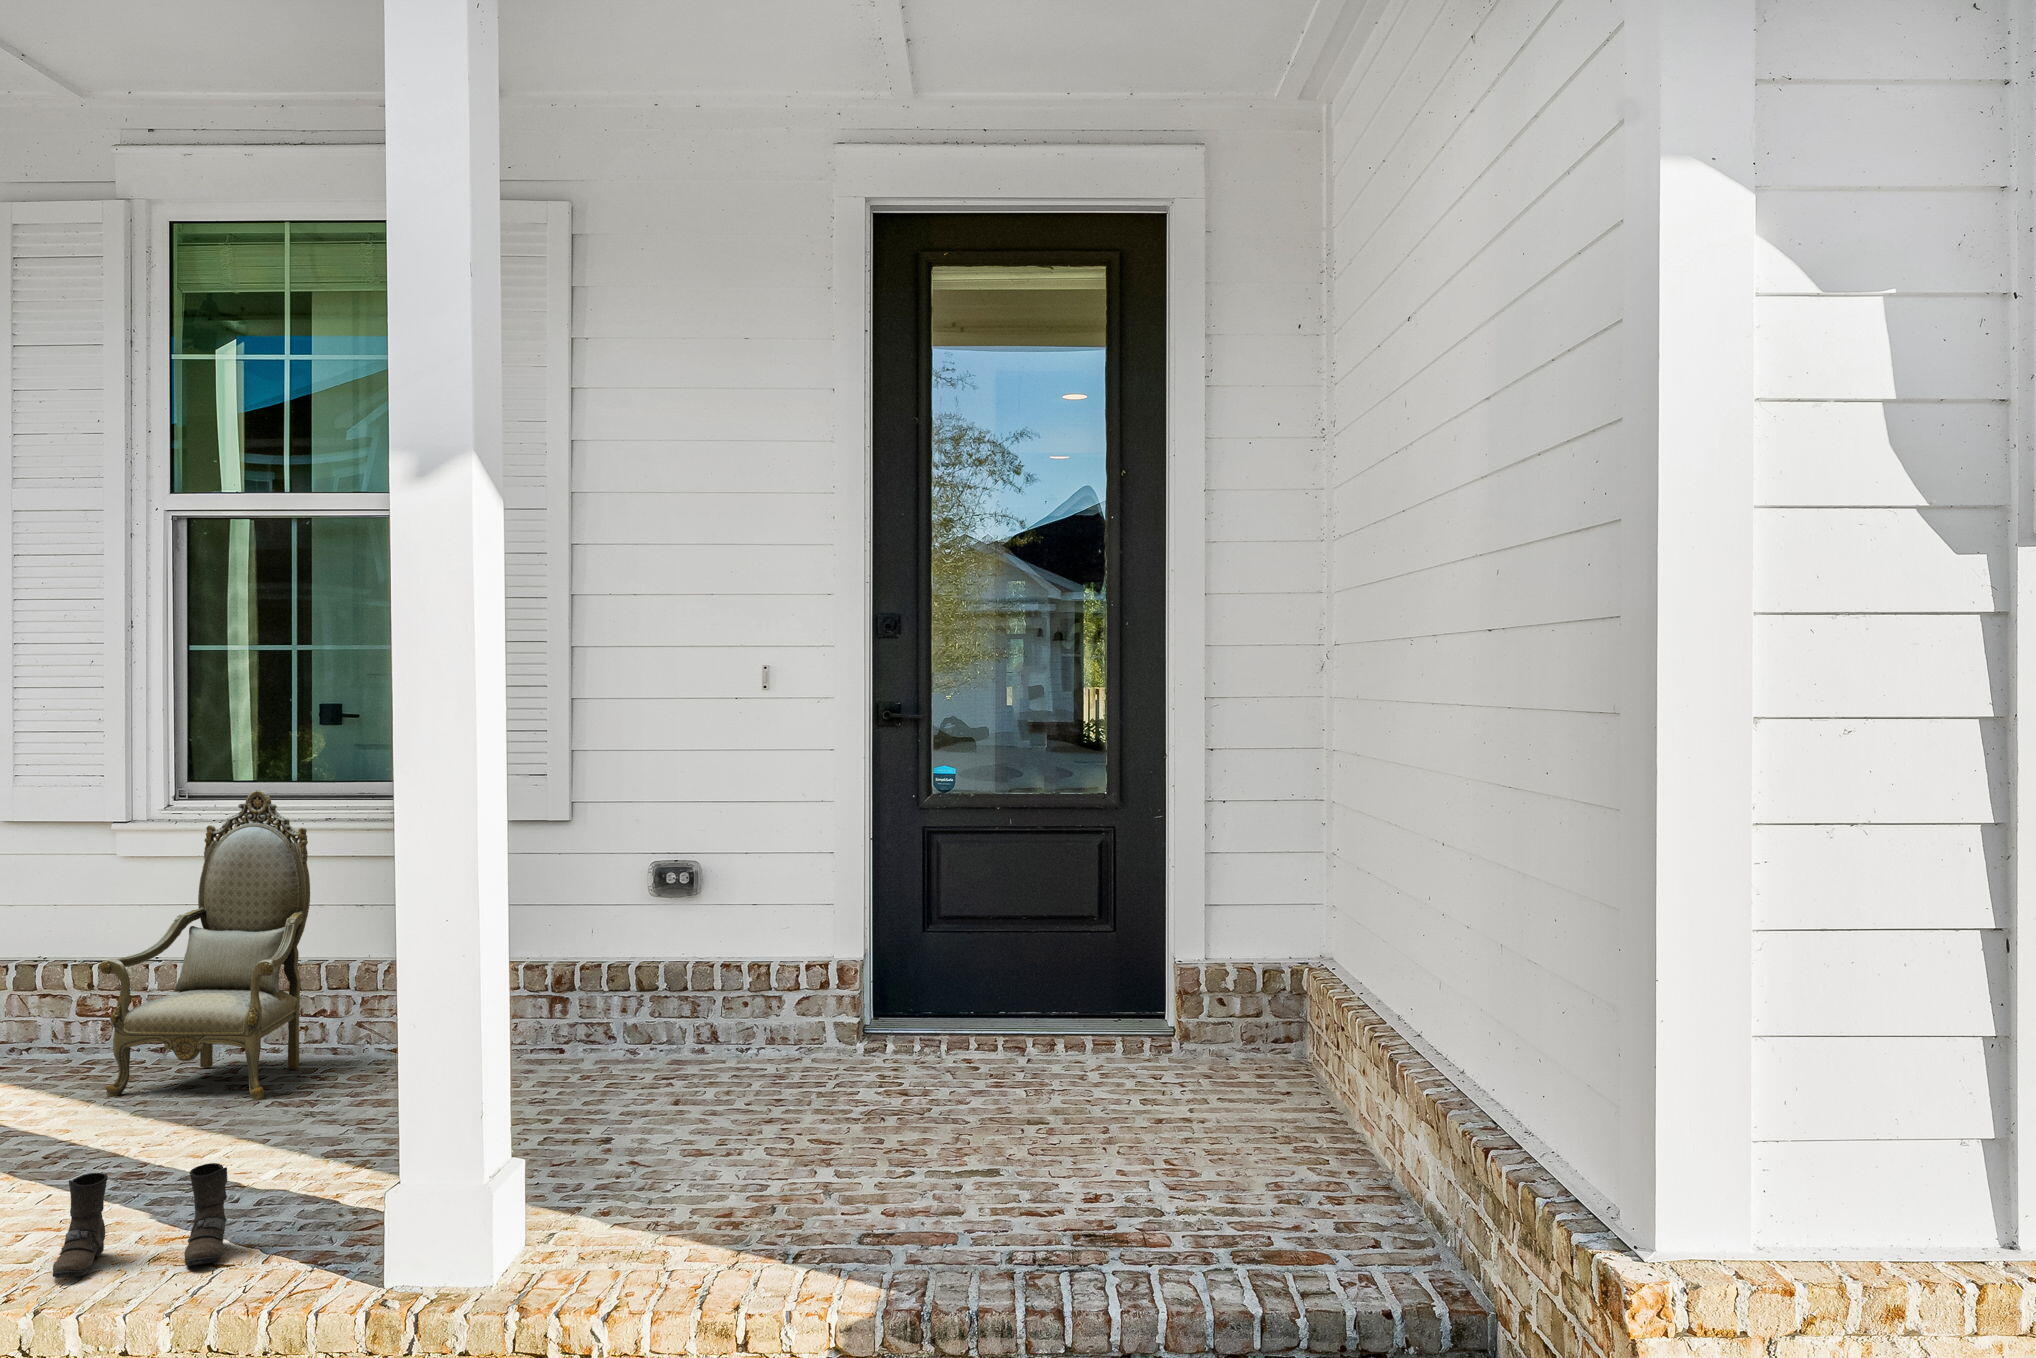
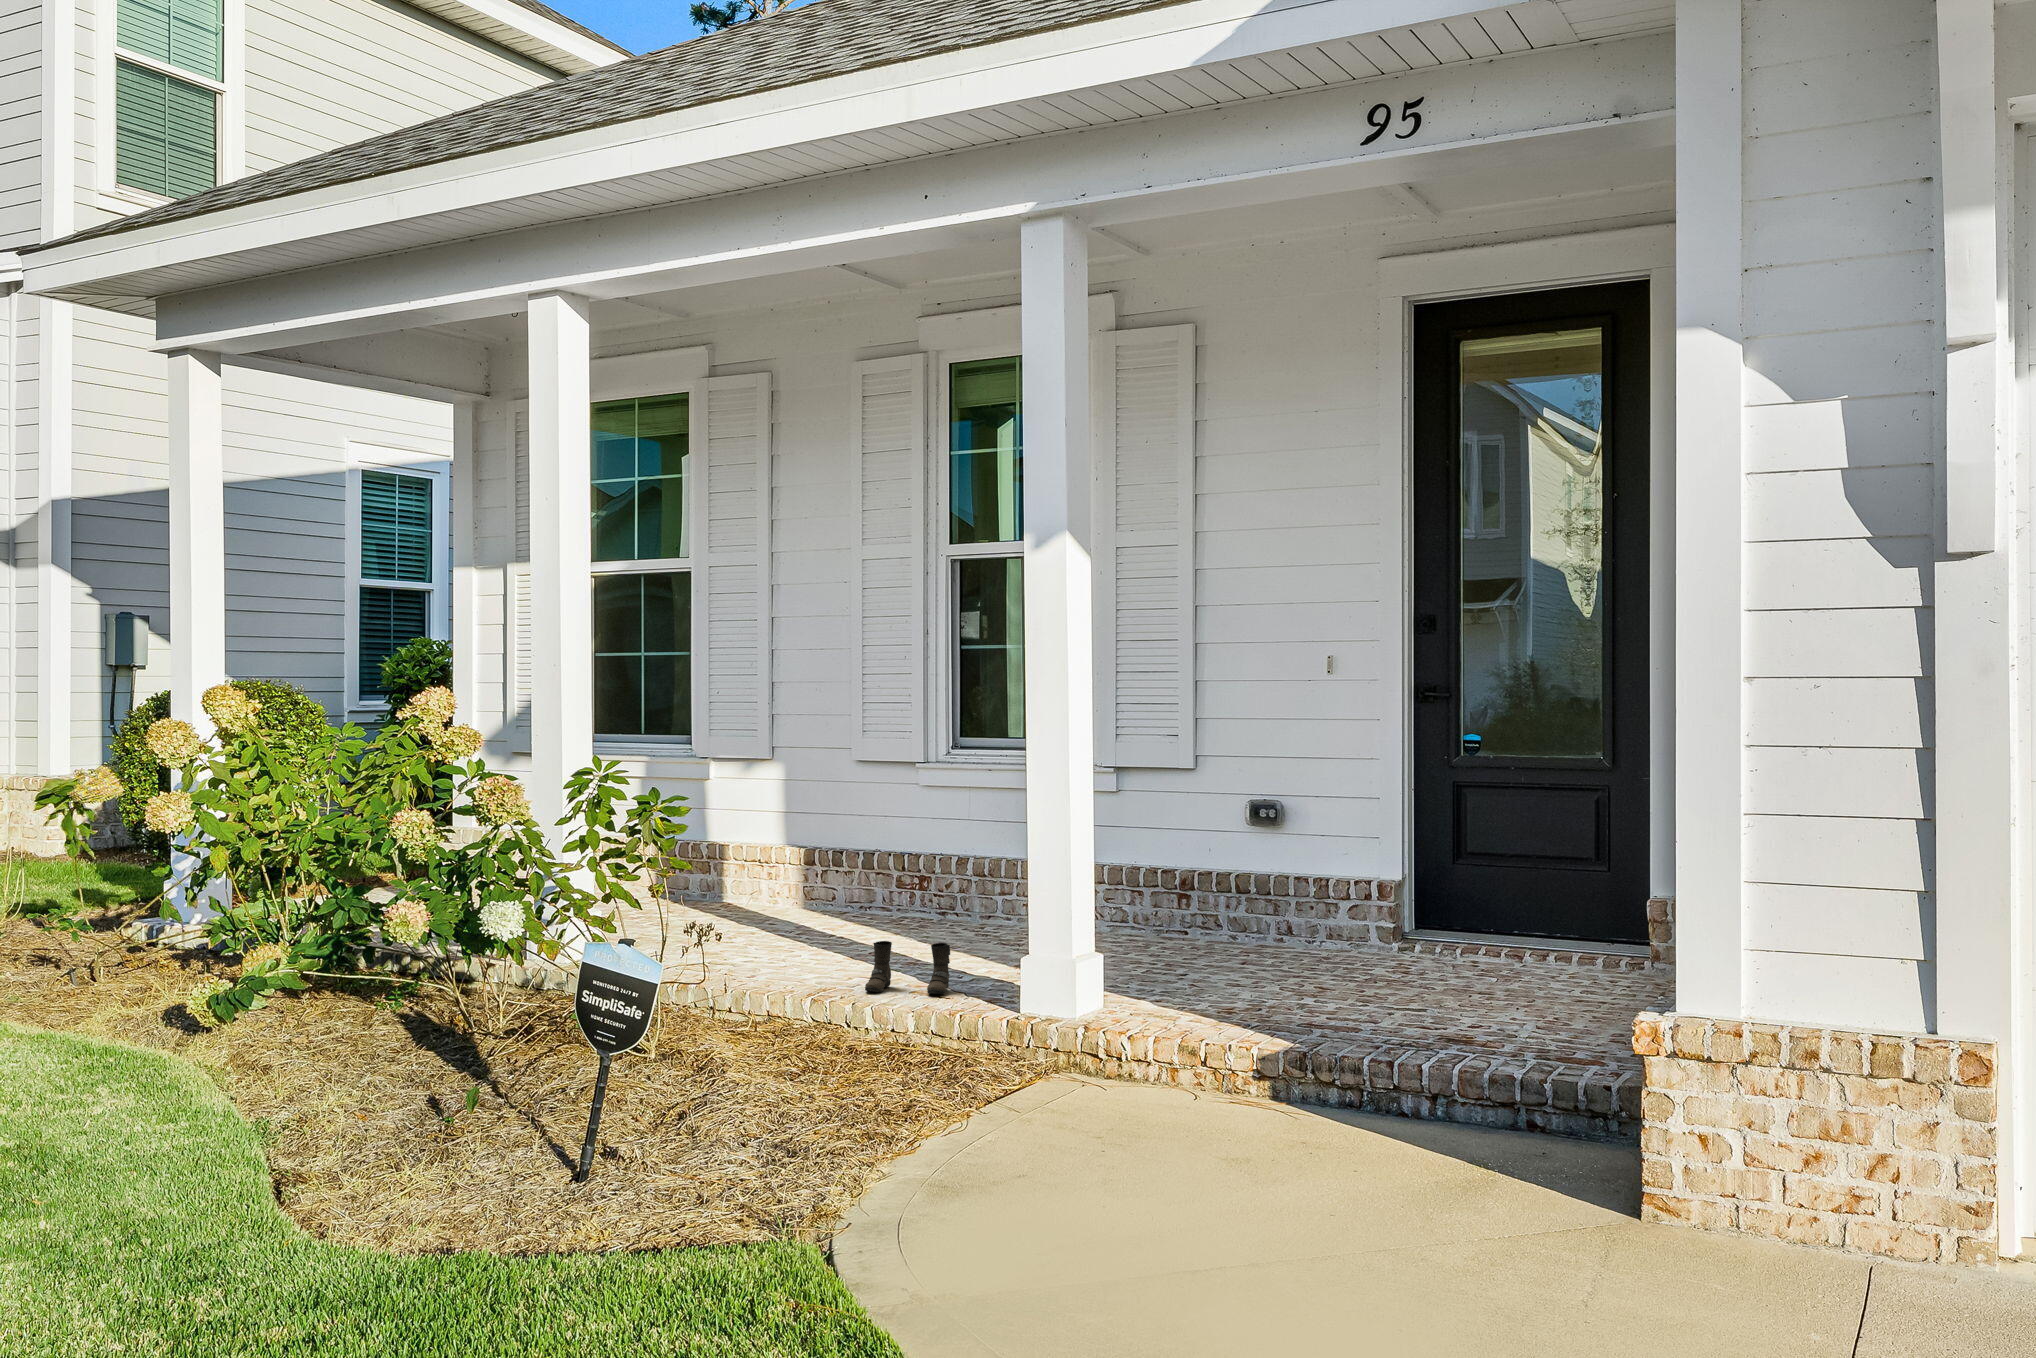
armchair: present [100,790,310,1100] -> none [896,679,1026,940]

